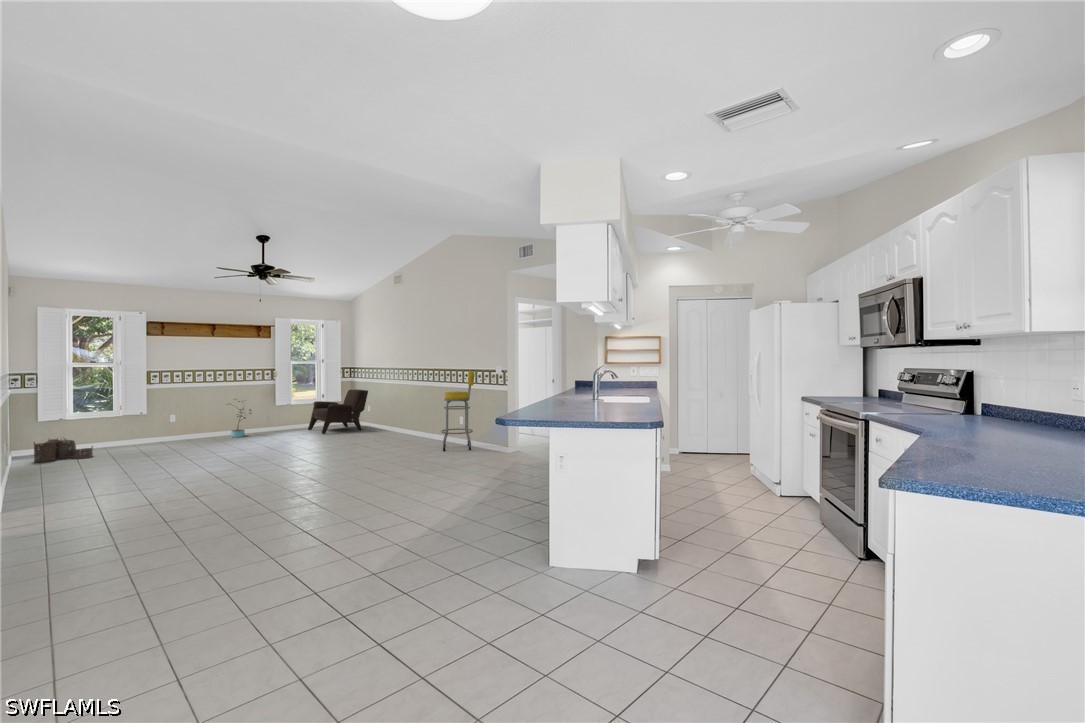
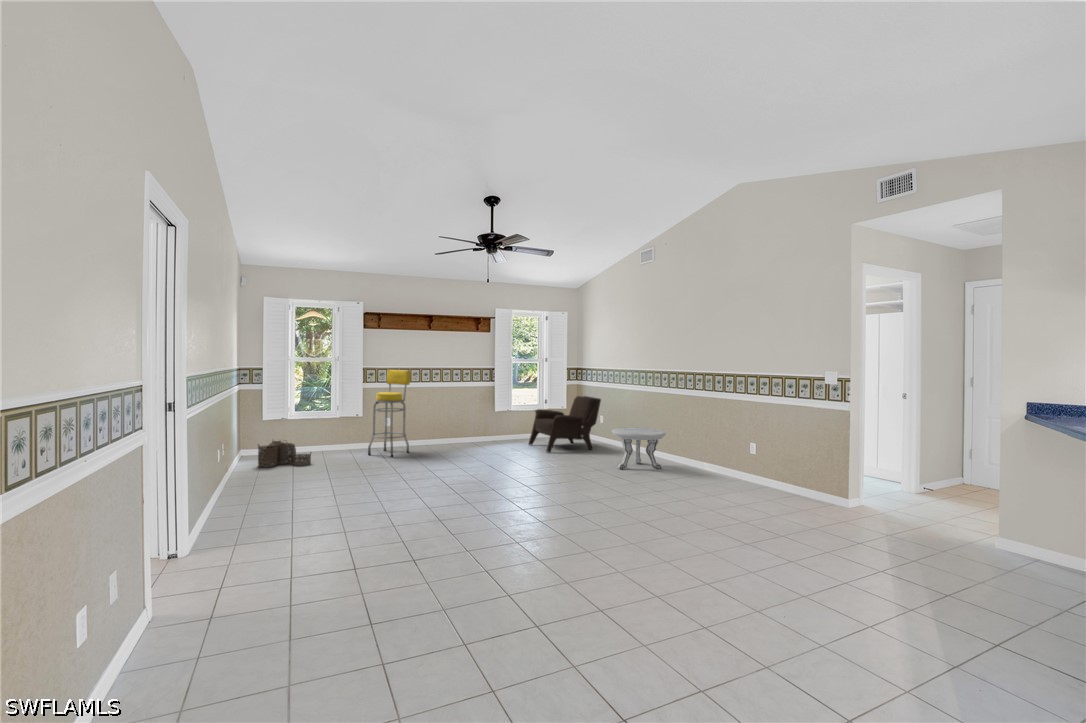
bar stool: present [441,371,474,451] -> present [368,370,411,457]
potted plant: present [227,399,251,437] -> none [441,402,469,449]
side table: none [371,410,412,440] -> present [612,427,666,469]

